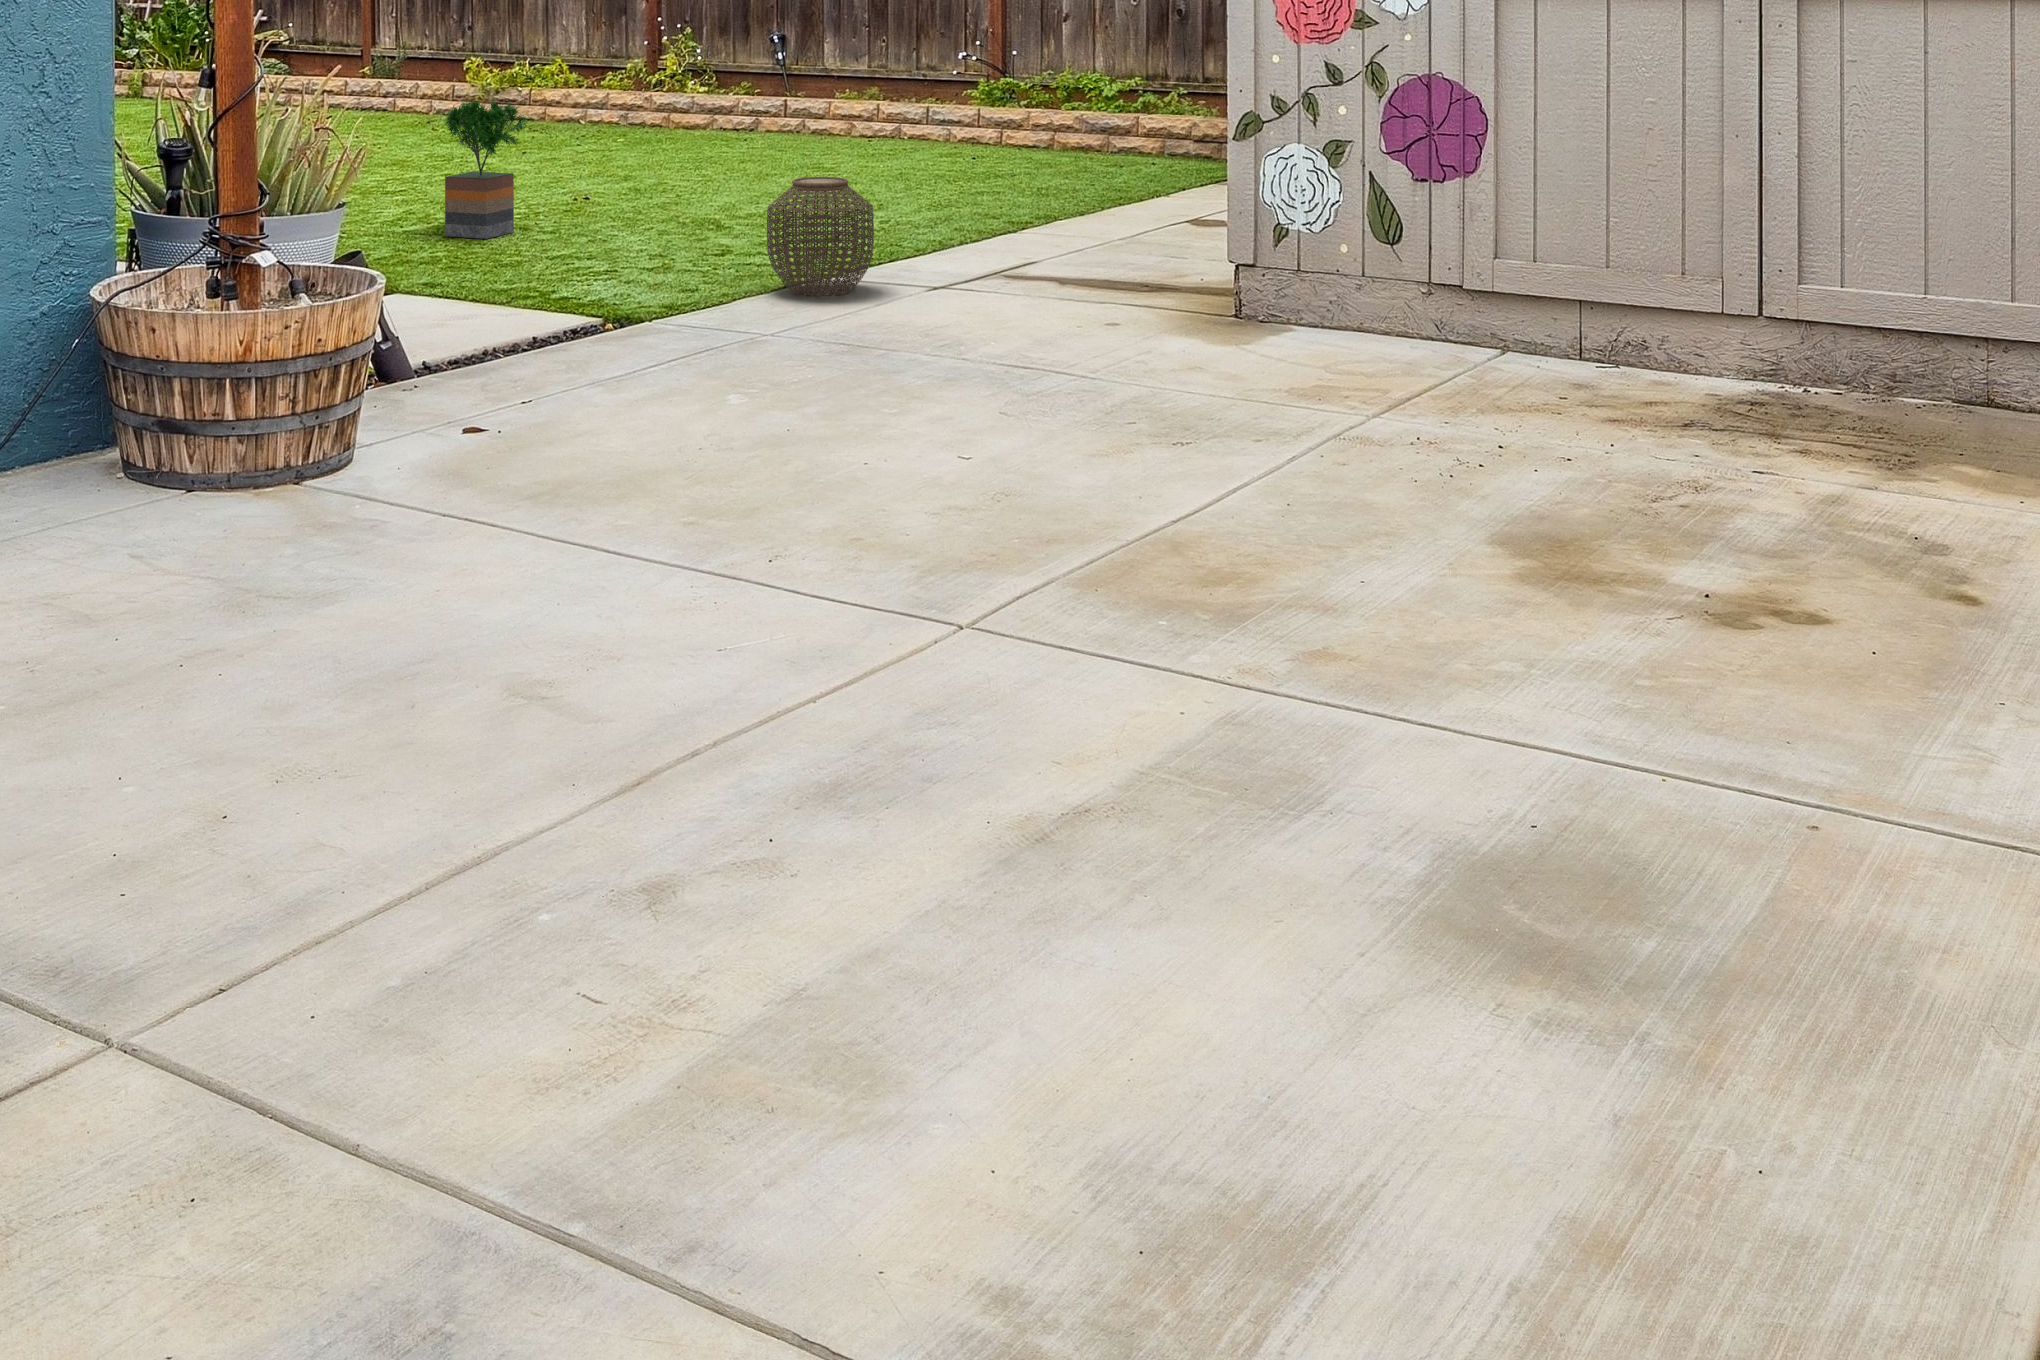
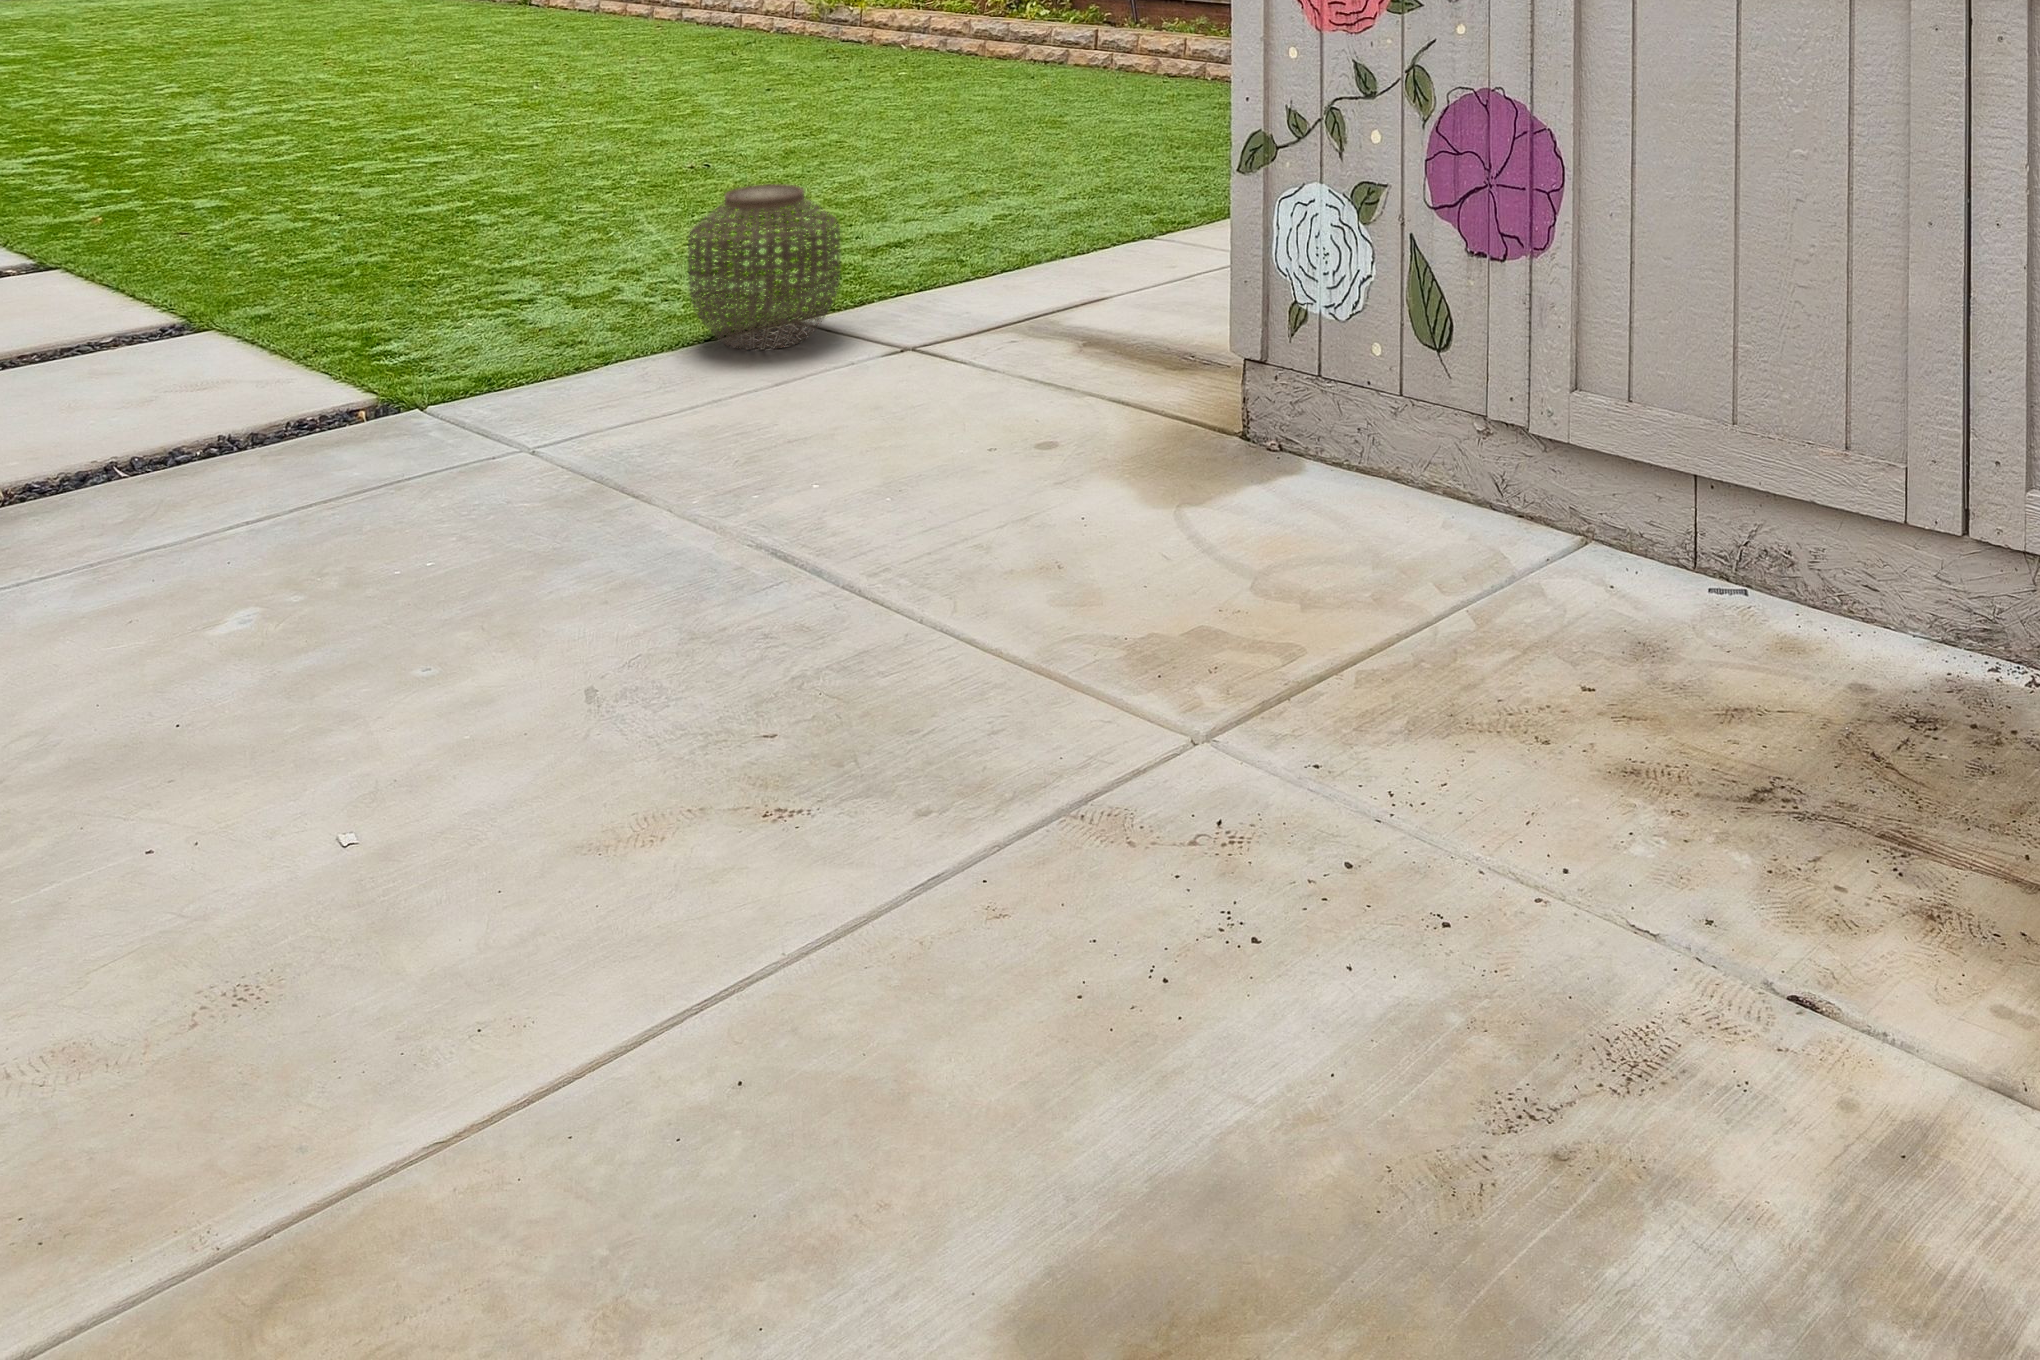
potted tree: present [445,101,528,239] -> none [472,53,599,223]

